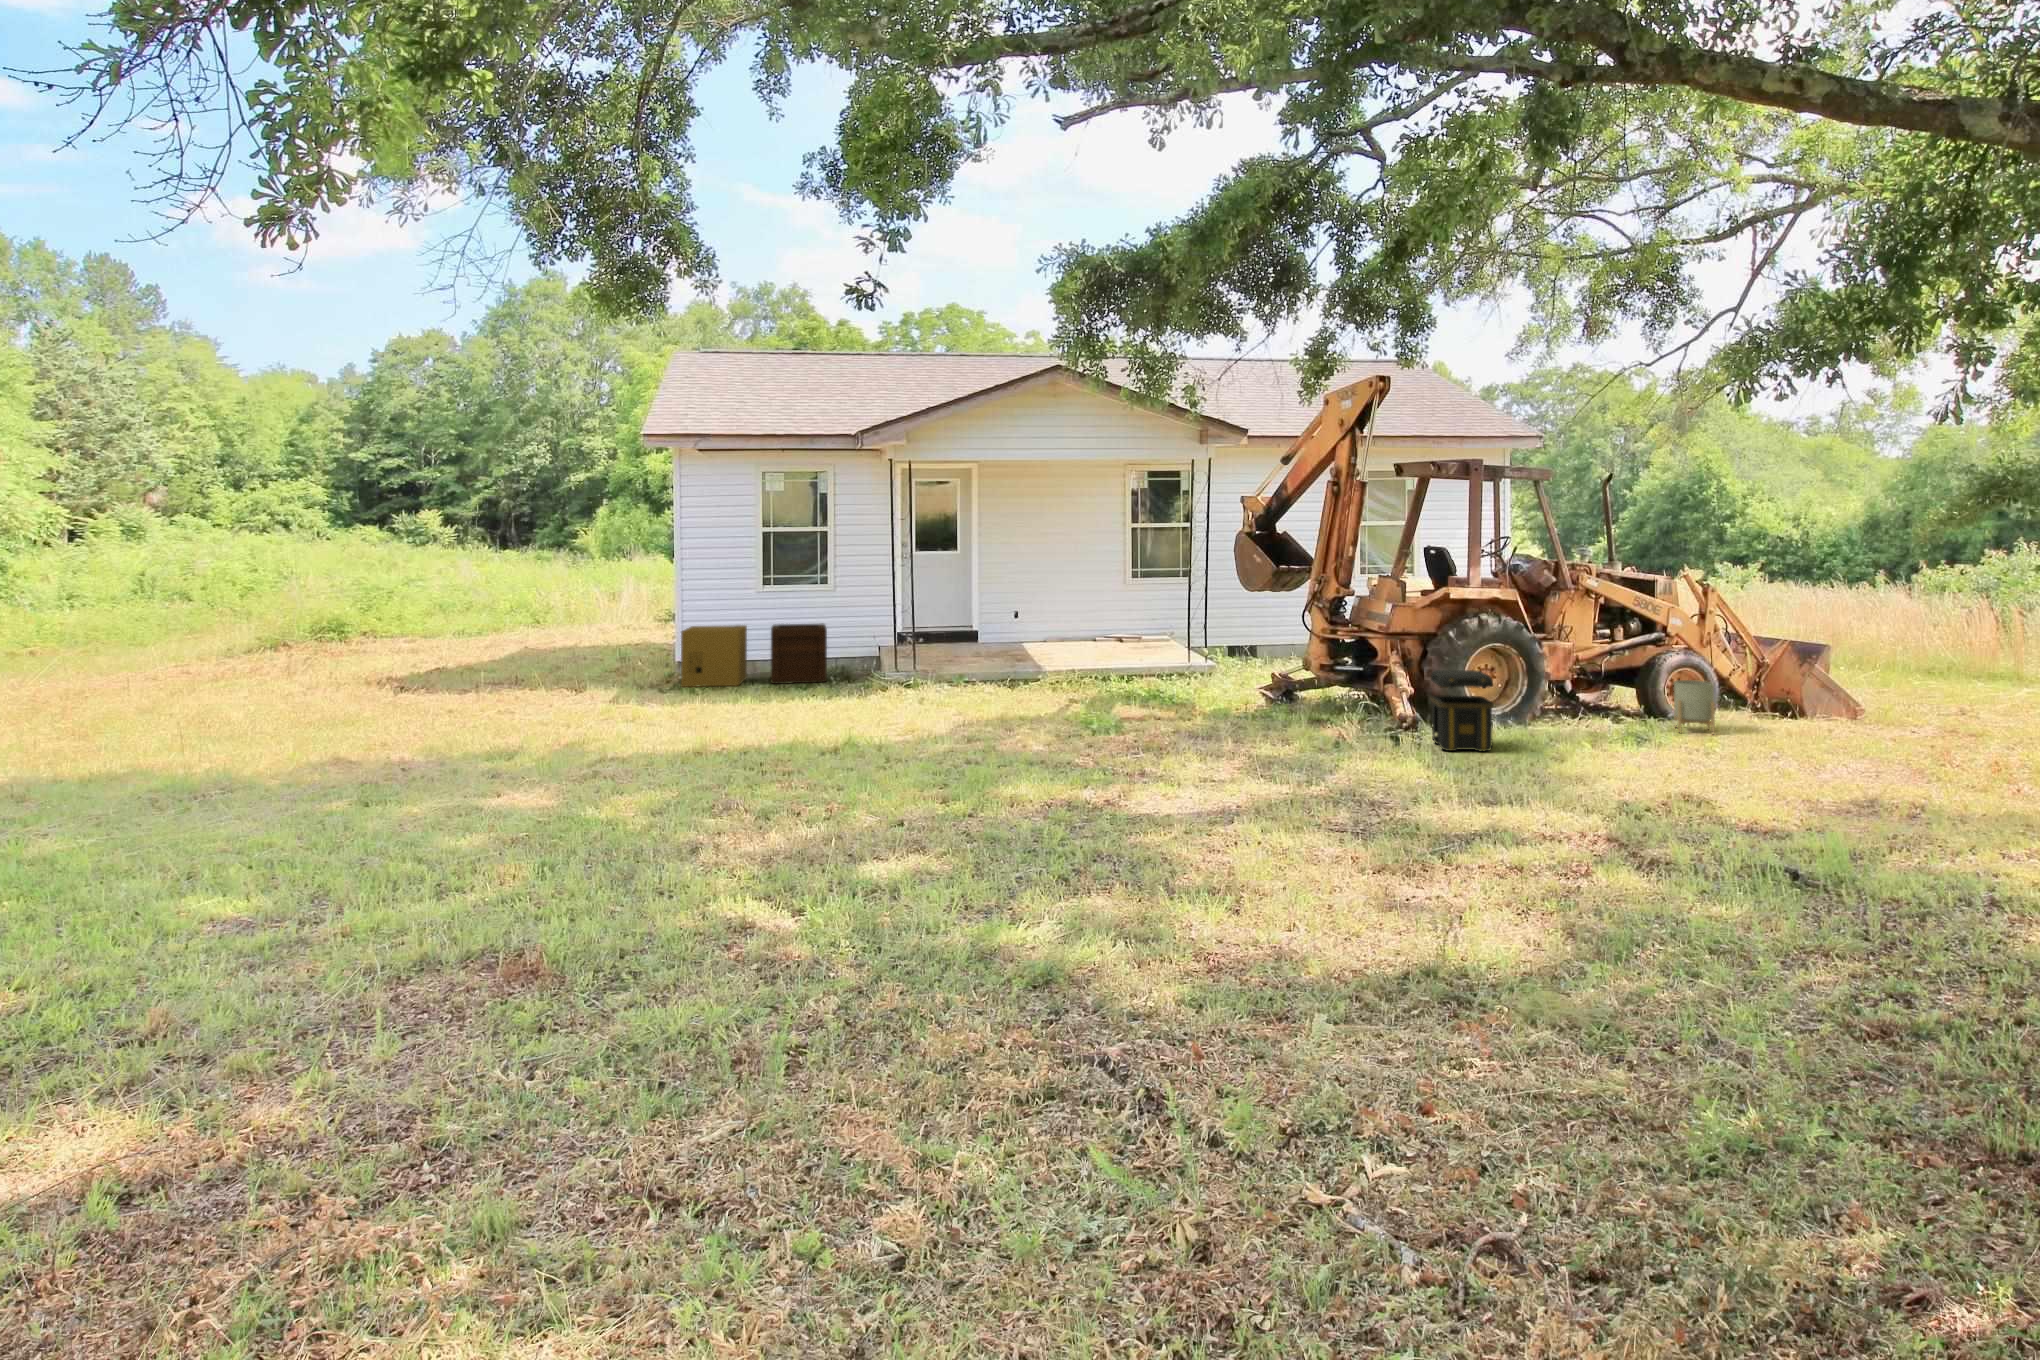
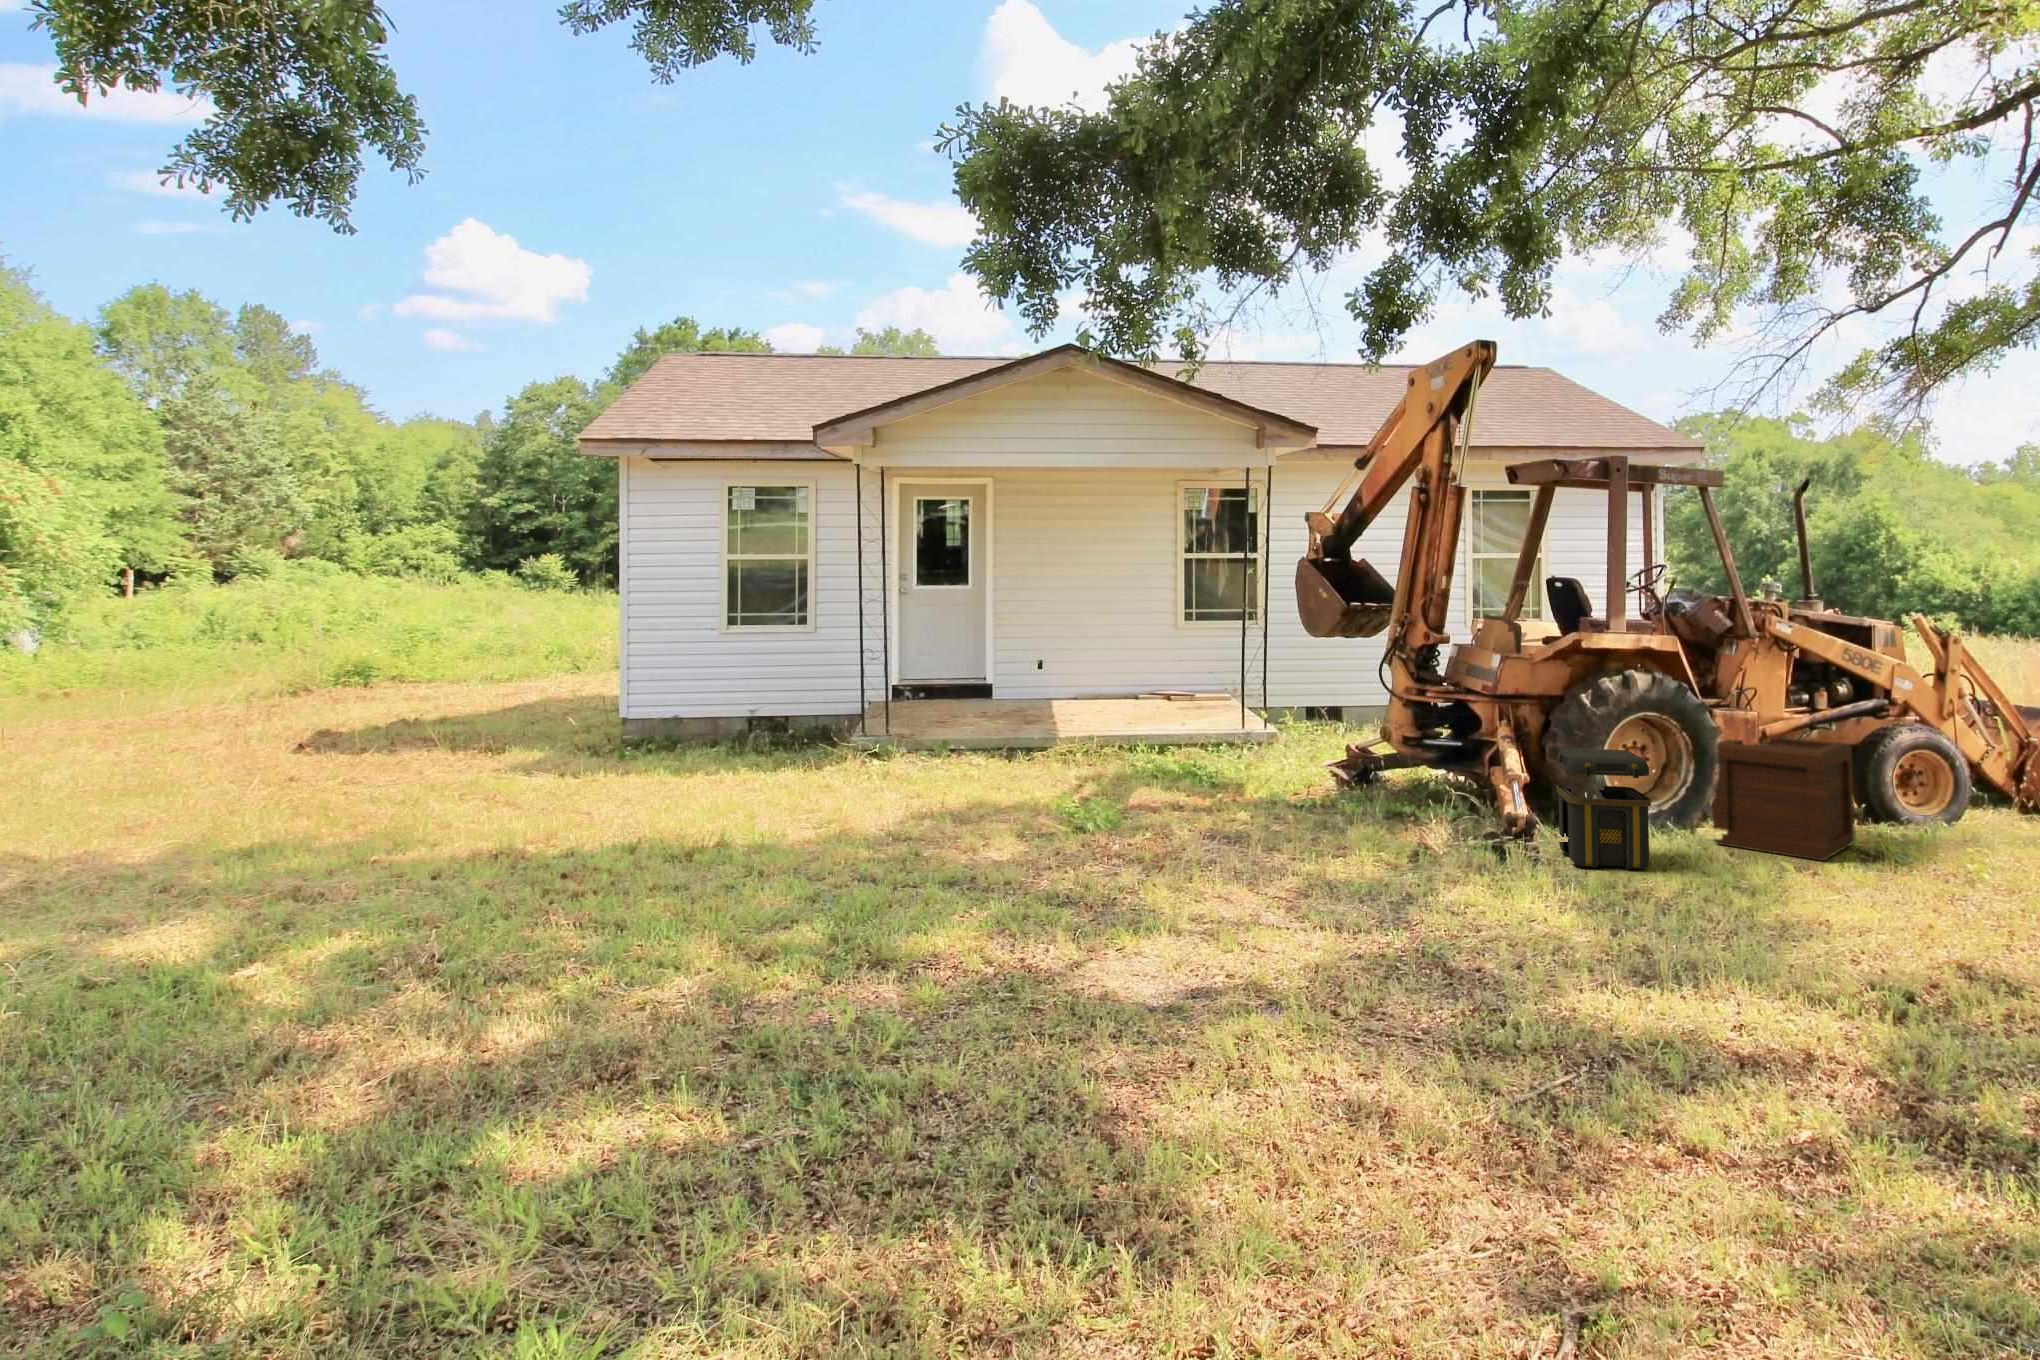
wooden crate: present [771,623,827,684] -> present [1712,738,1855,861]
cardboard box: present [681,625,747,687] -> none [616,674,707,749]
planter: present [1674,680,1715,735] -> none [1908,768,1975,849]

